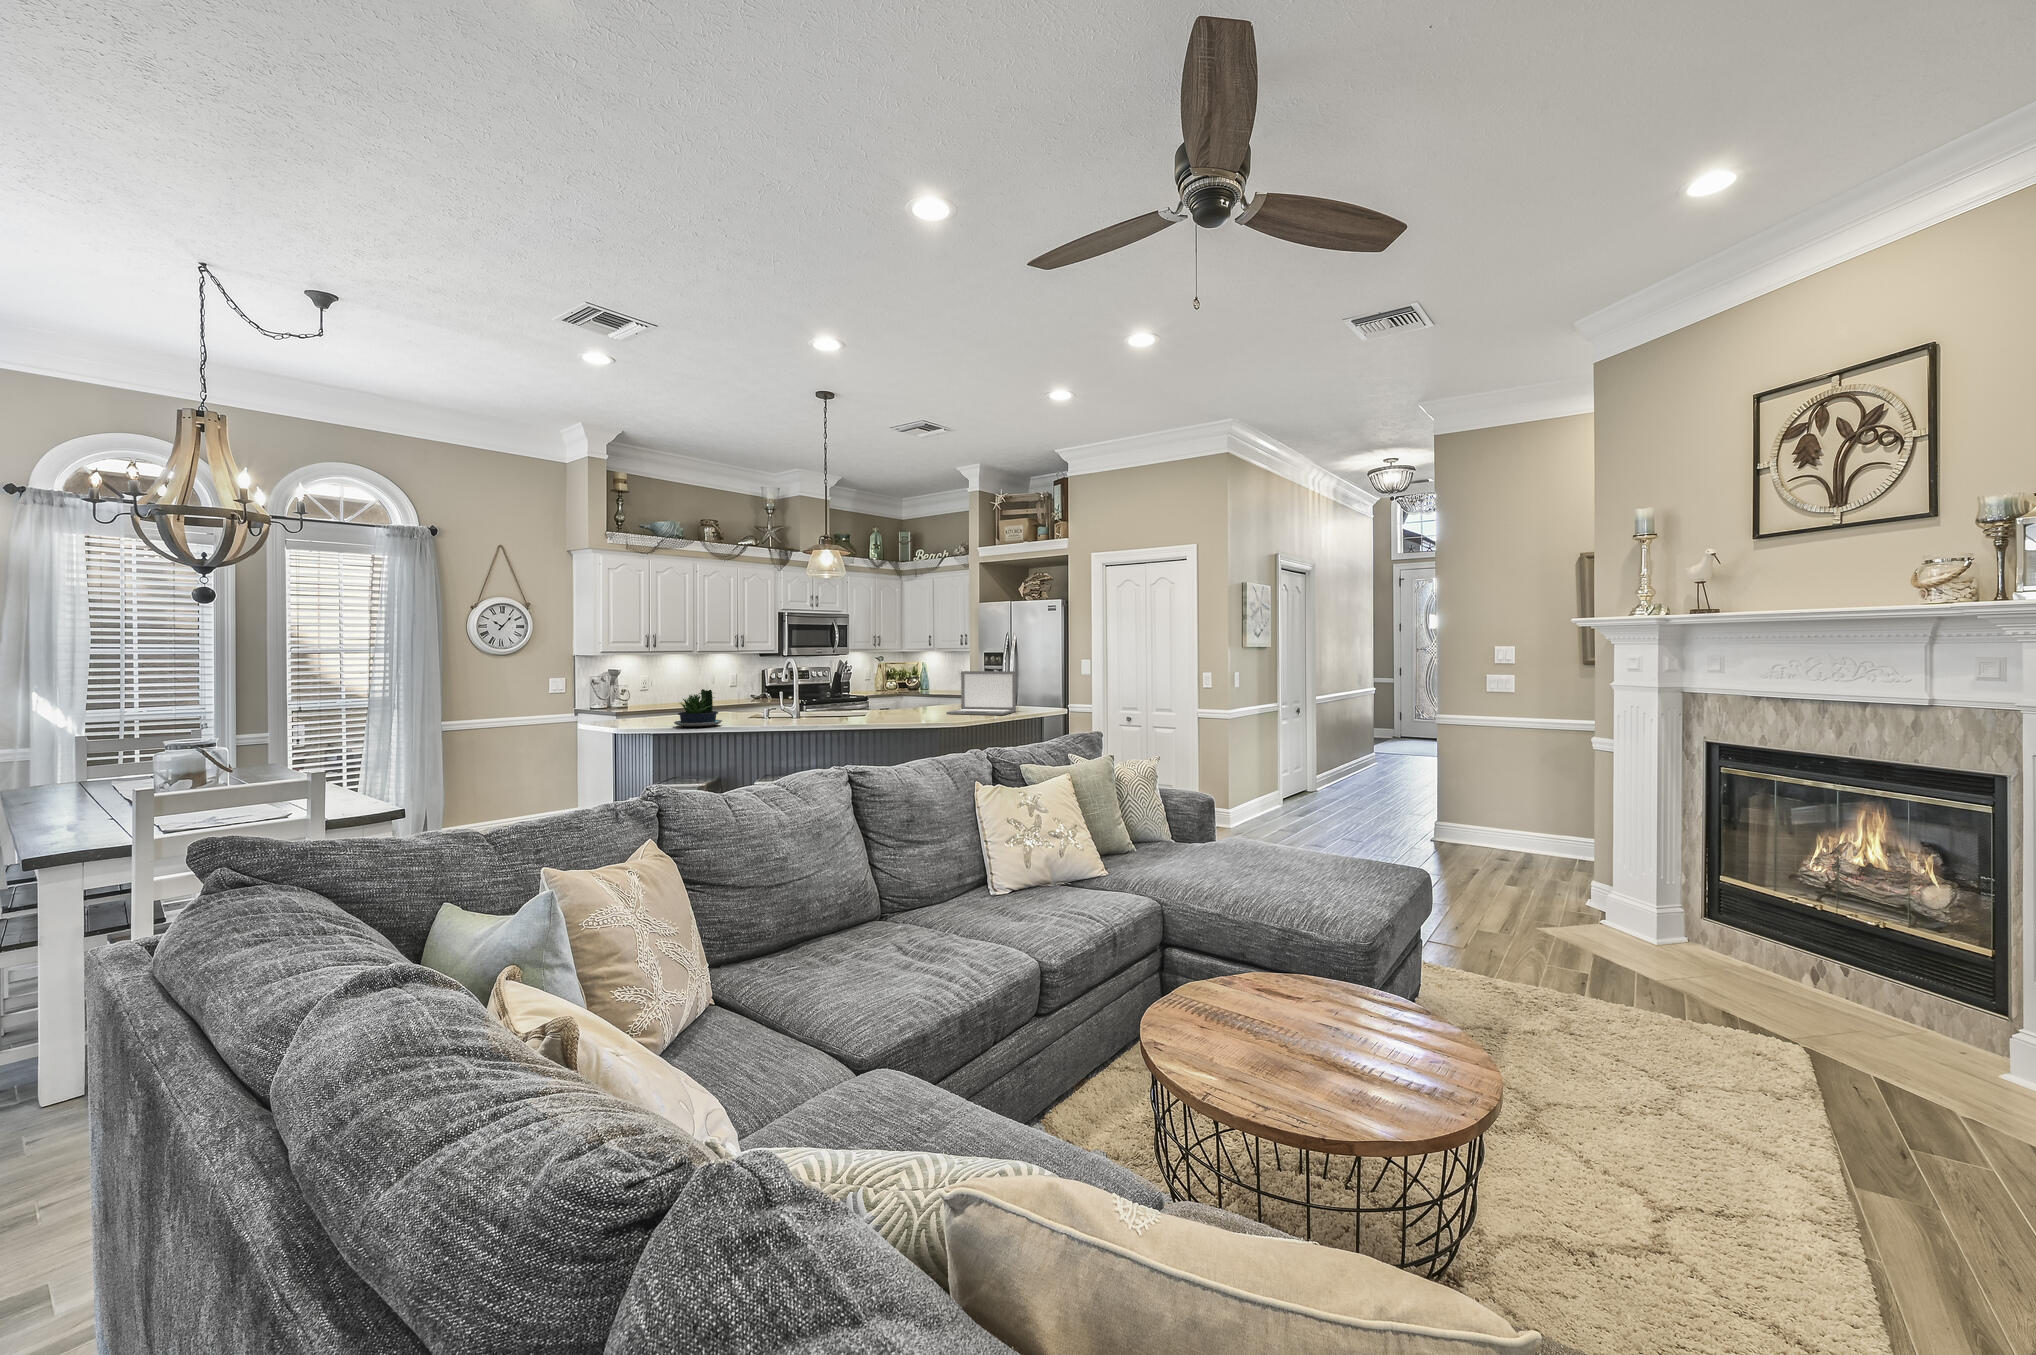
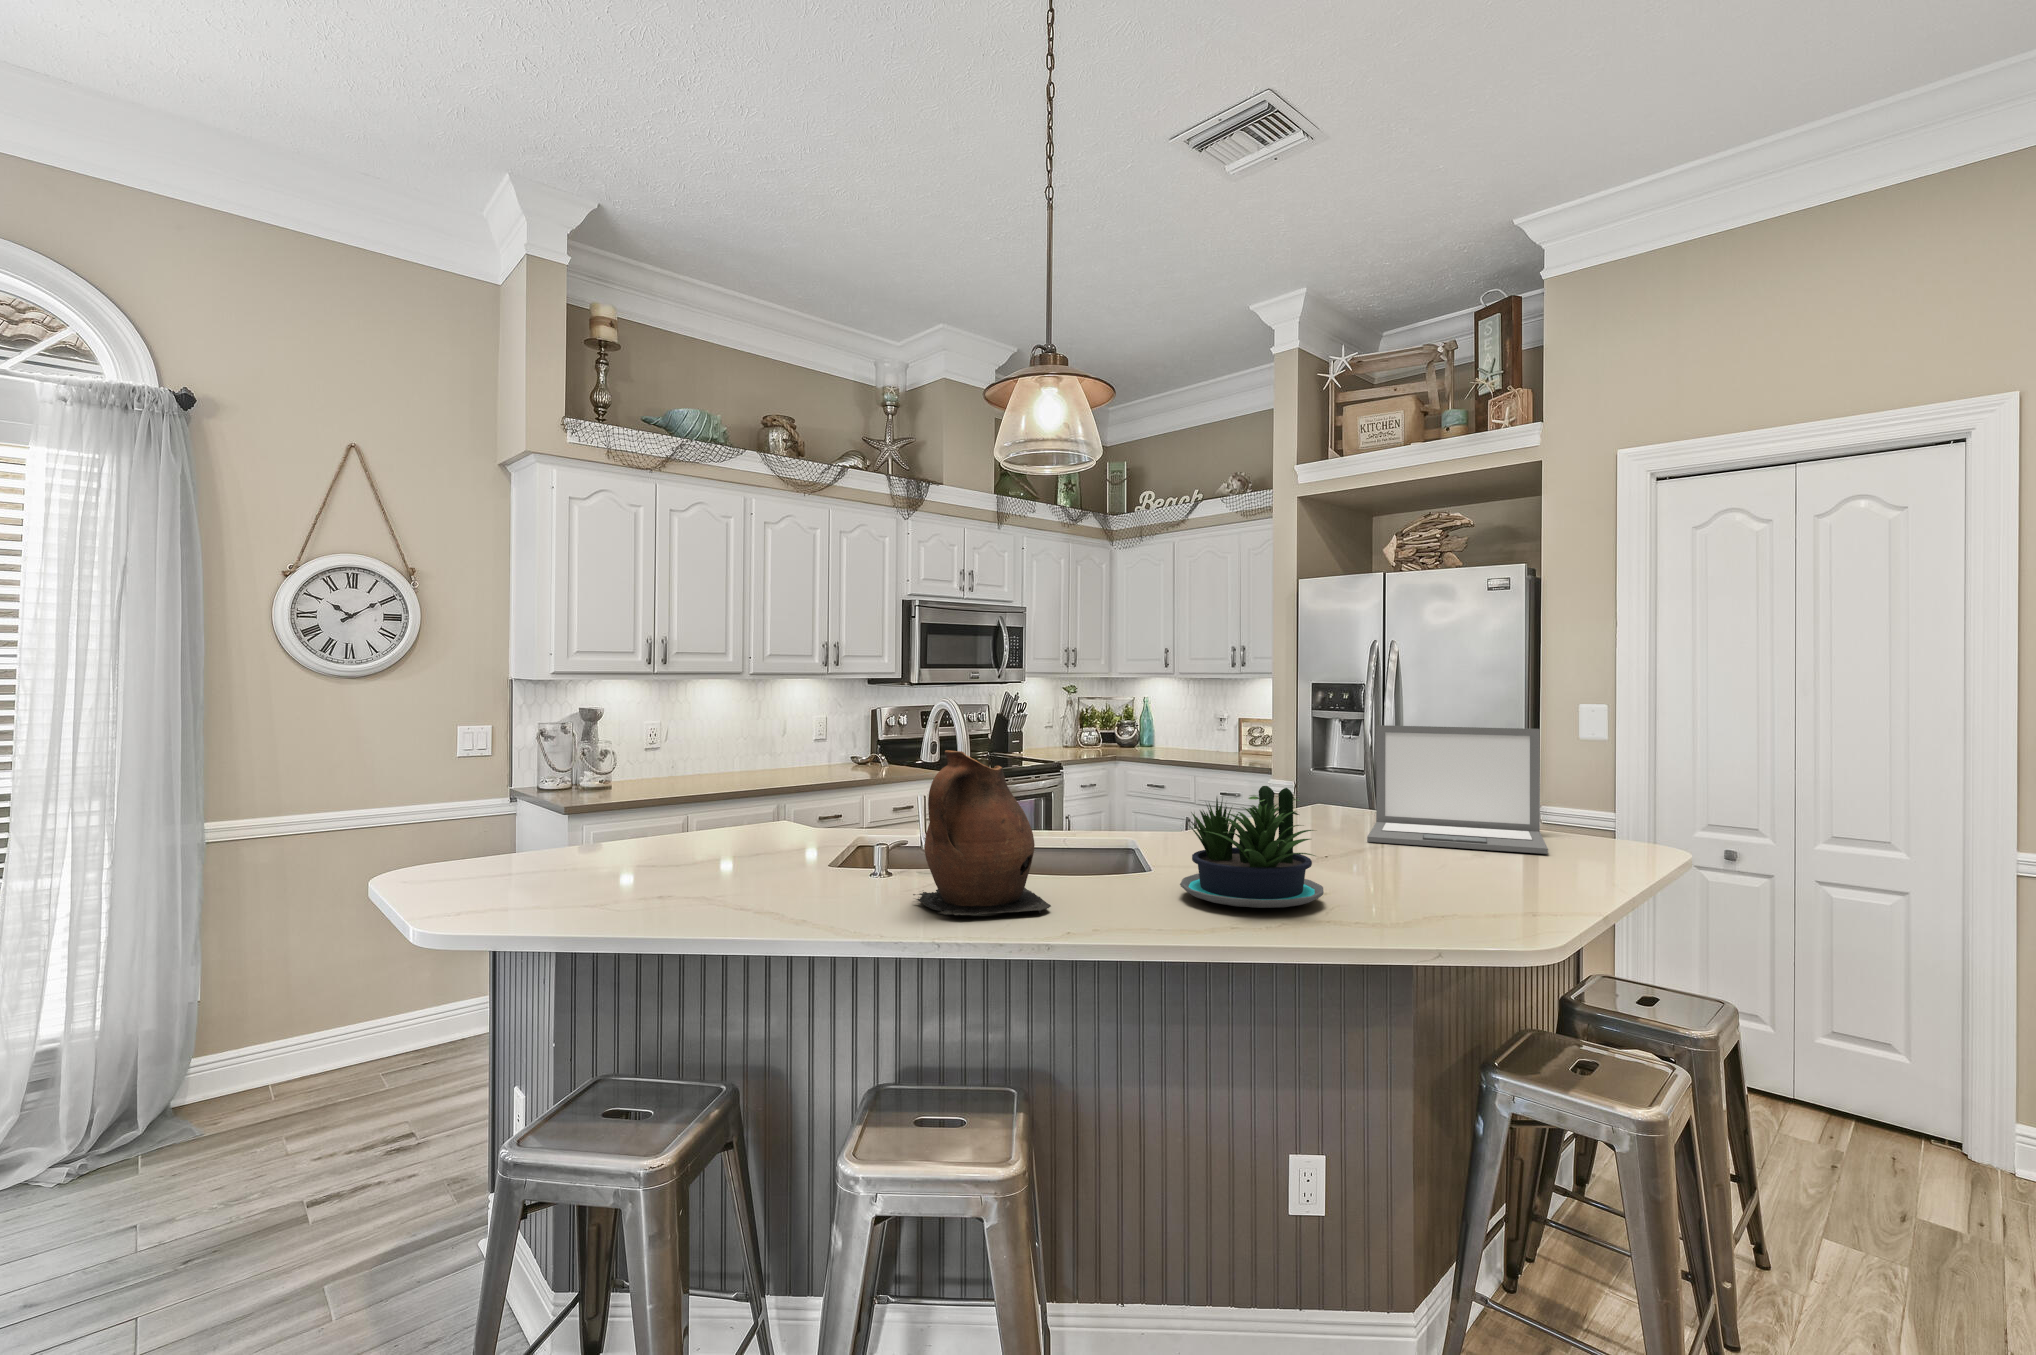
ceramic pitcher: none [765,677,809,727] -> present [913,750,1051,915]
potted plant: present [674,689,722,727] -> present [1180,786,1324,908]

